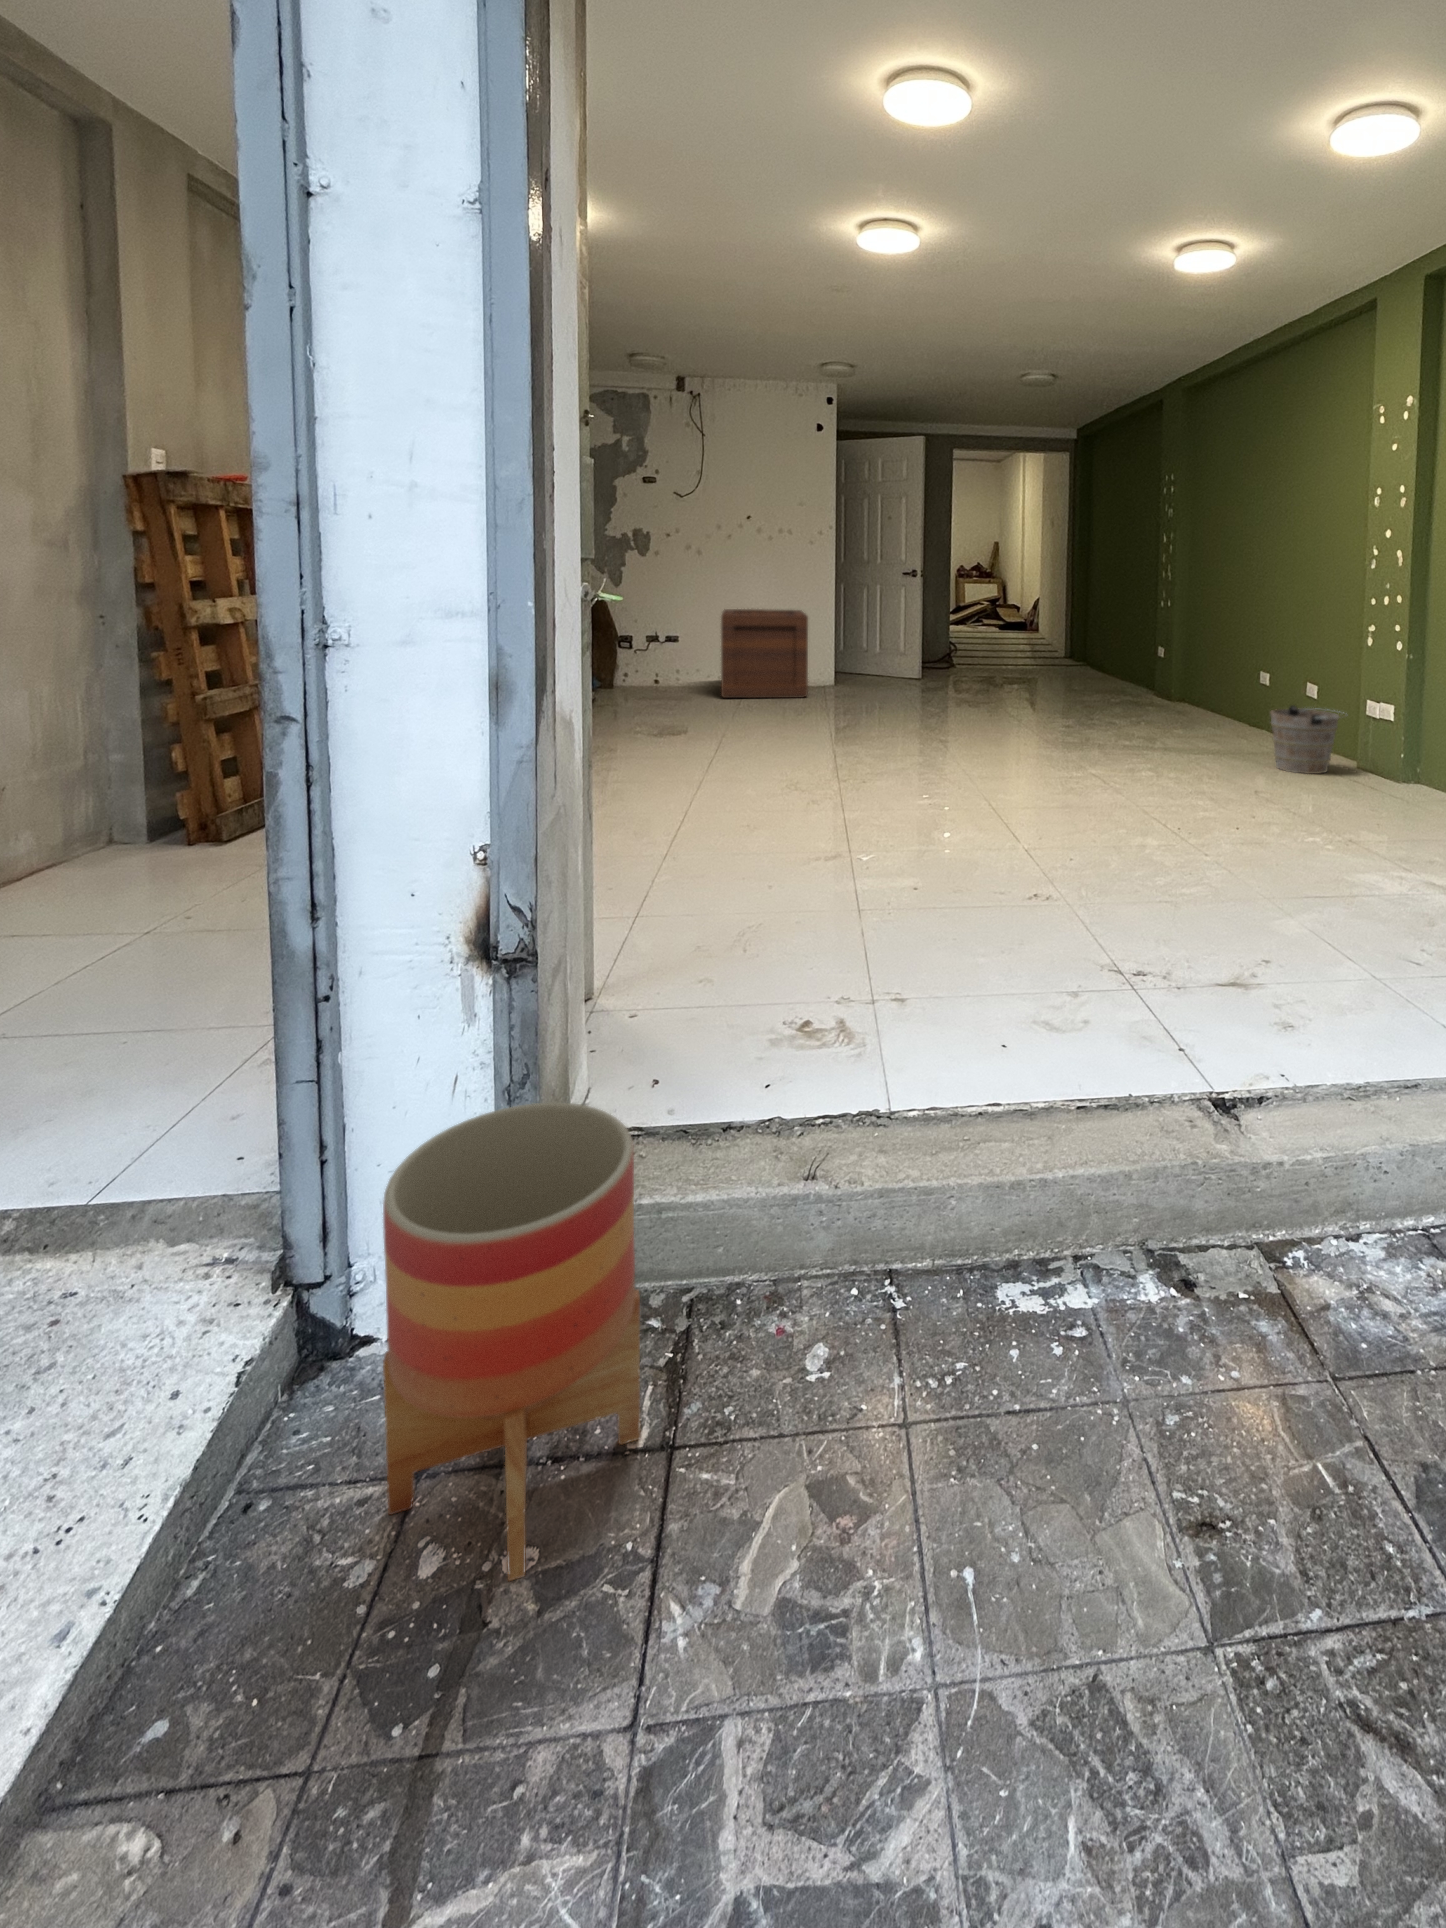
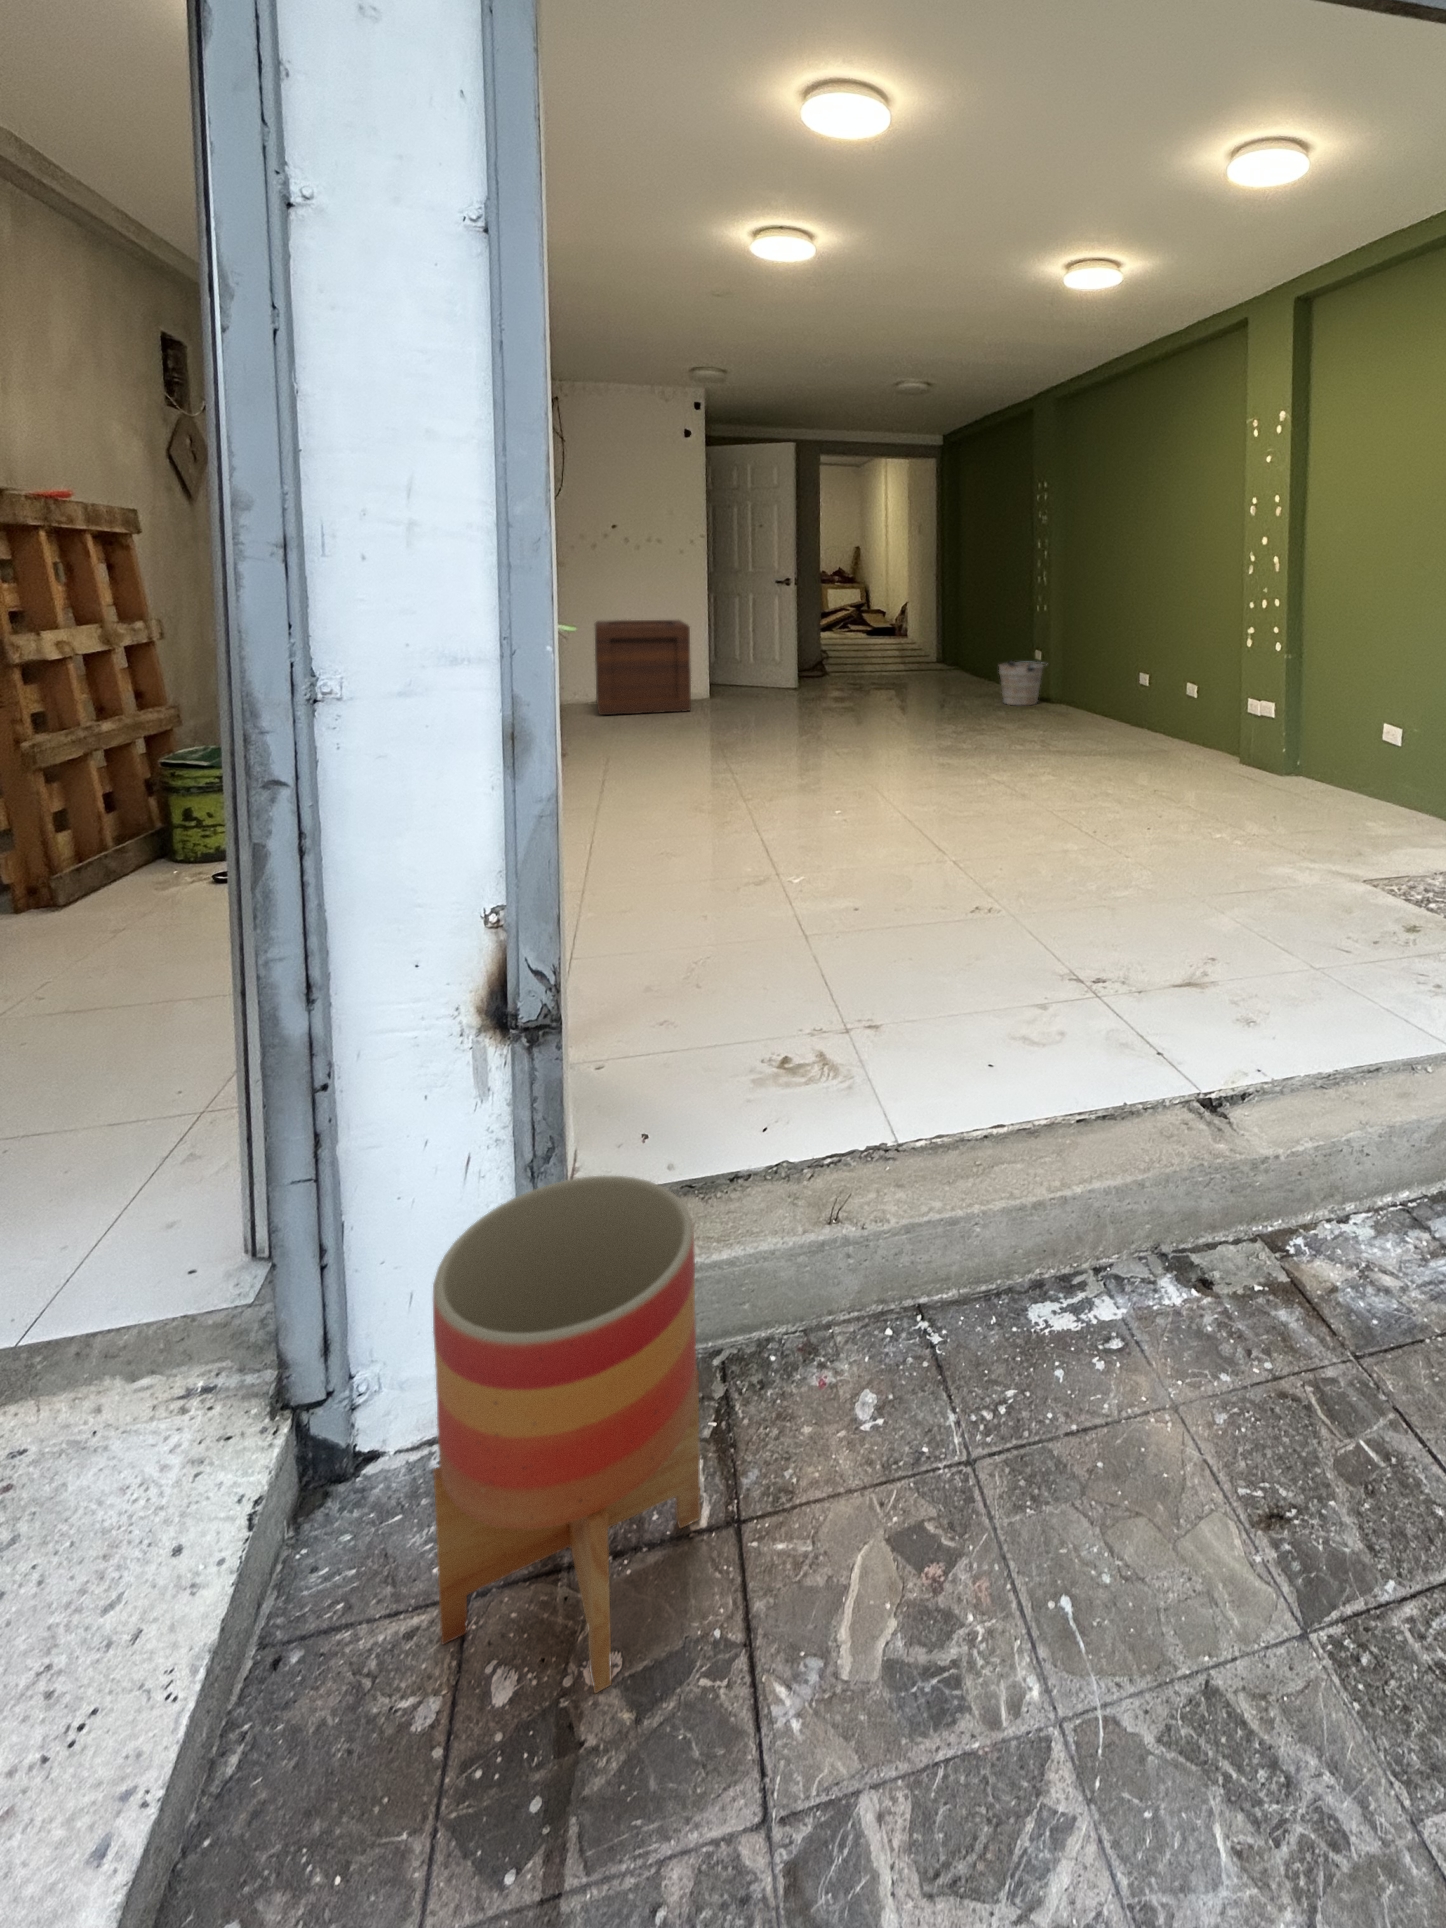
bucket: present [1271,706,1346,774] -> present [999,661,1047,705]

